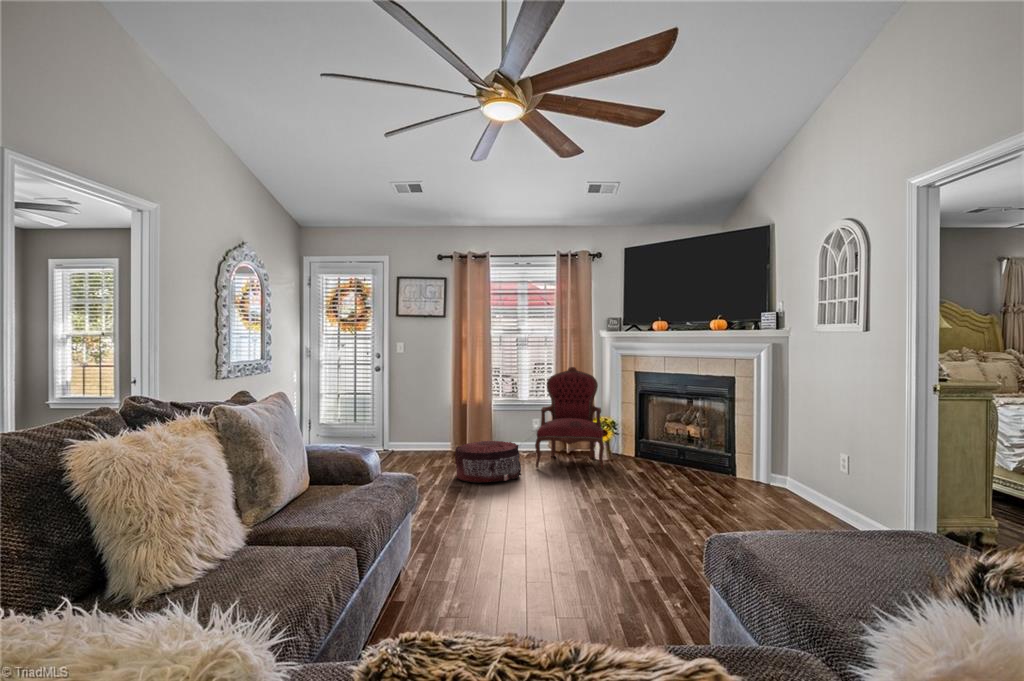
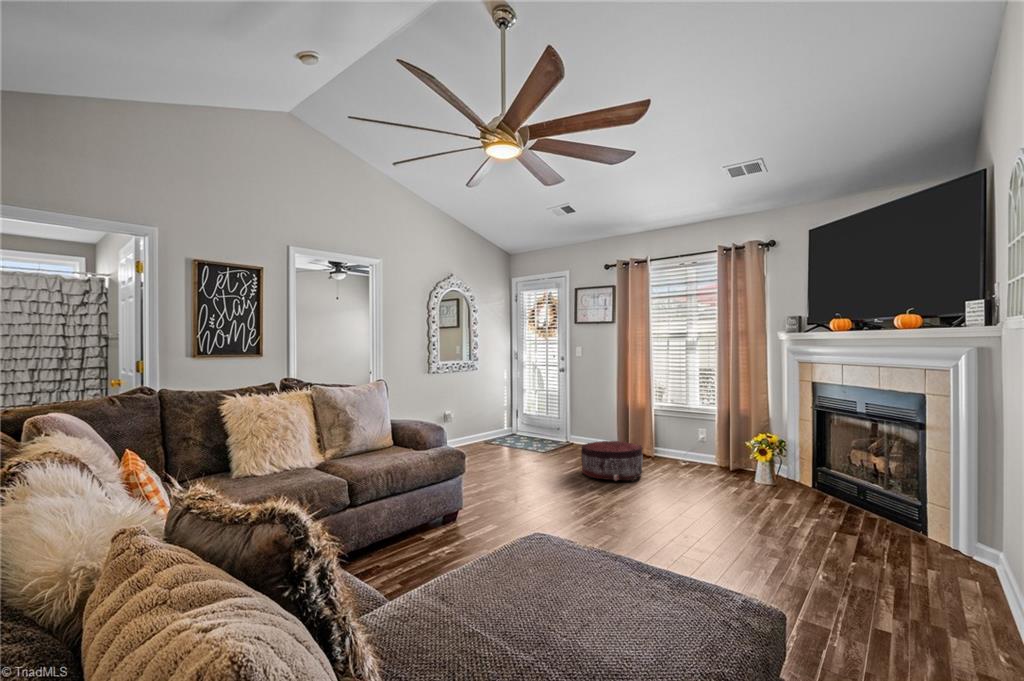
armchair: present [535,367,604,470] -> none [667,373,759,490]

